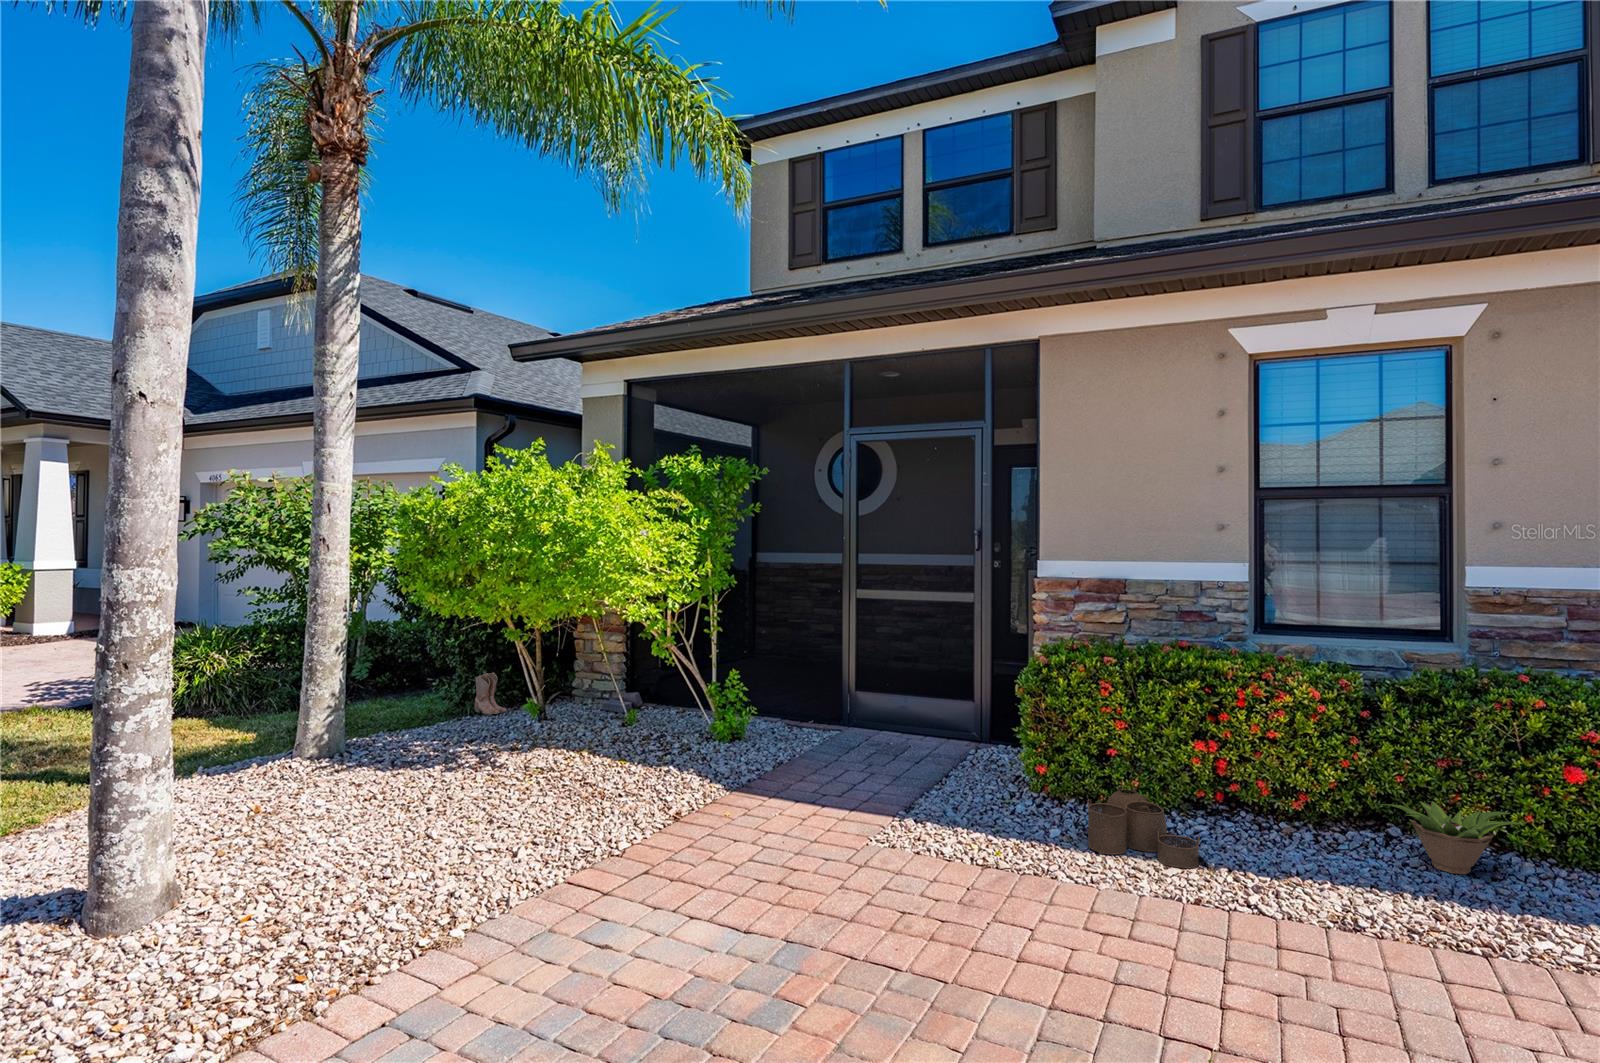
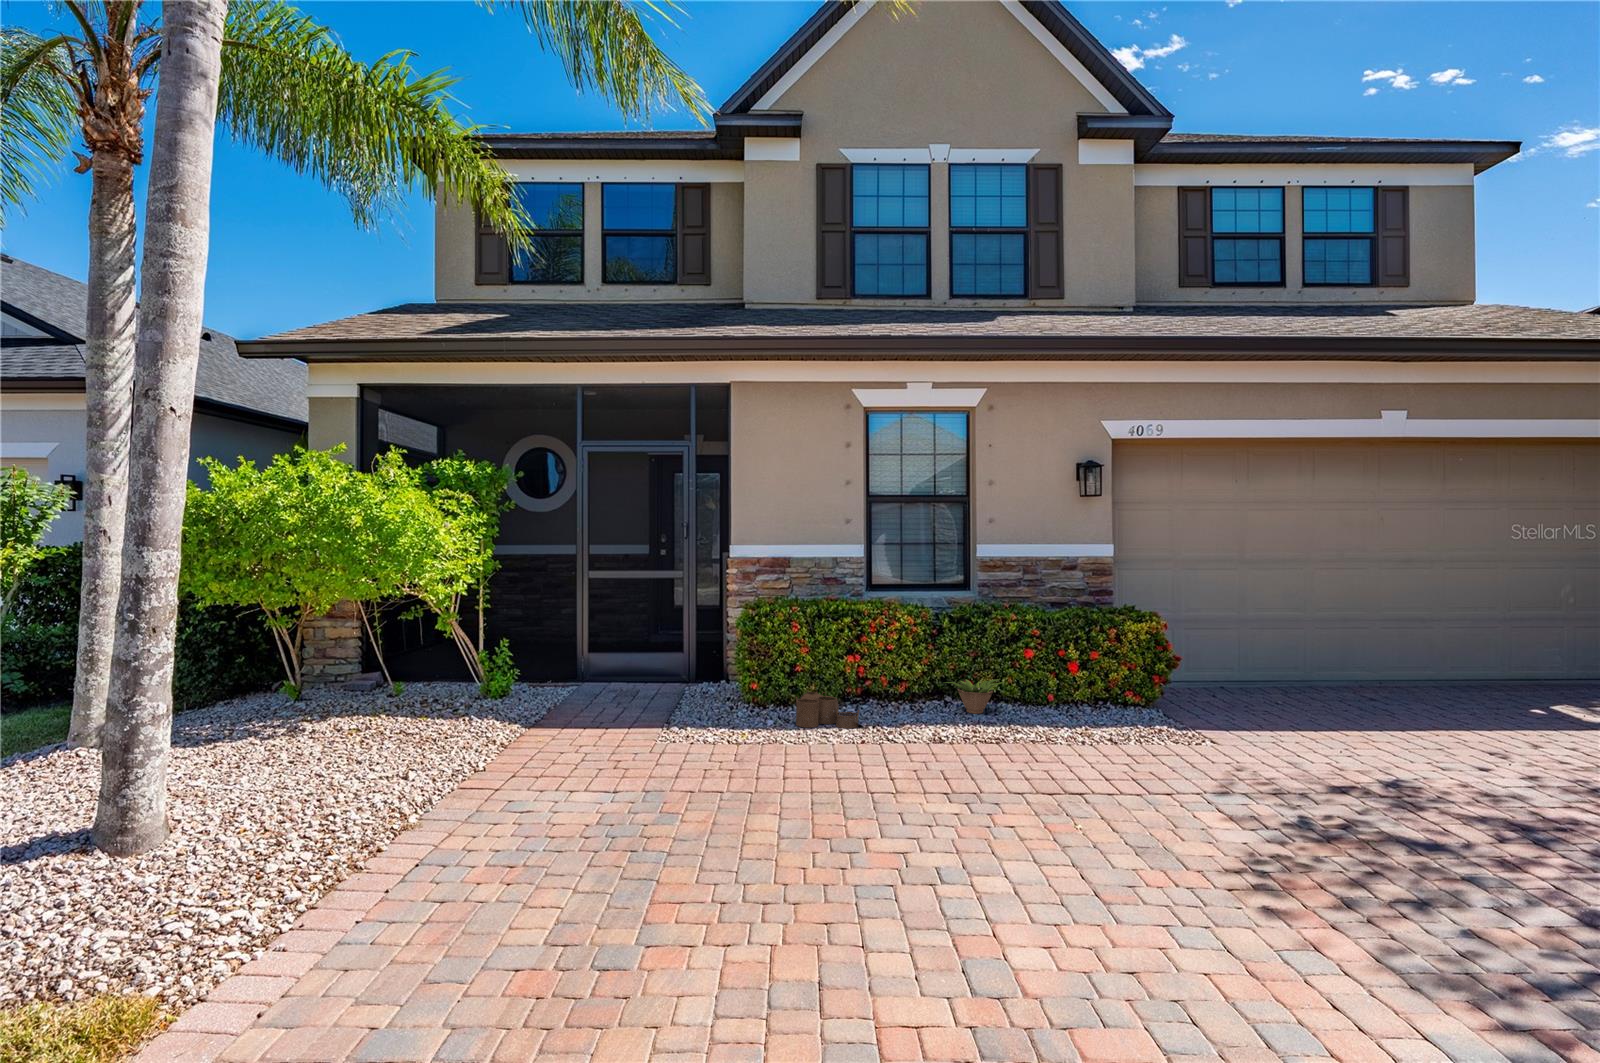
boots: present [475,673,507,715] -> none [198,661,237,702]

